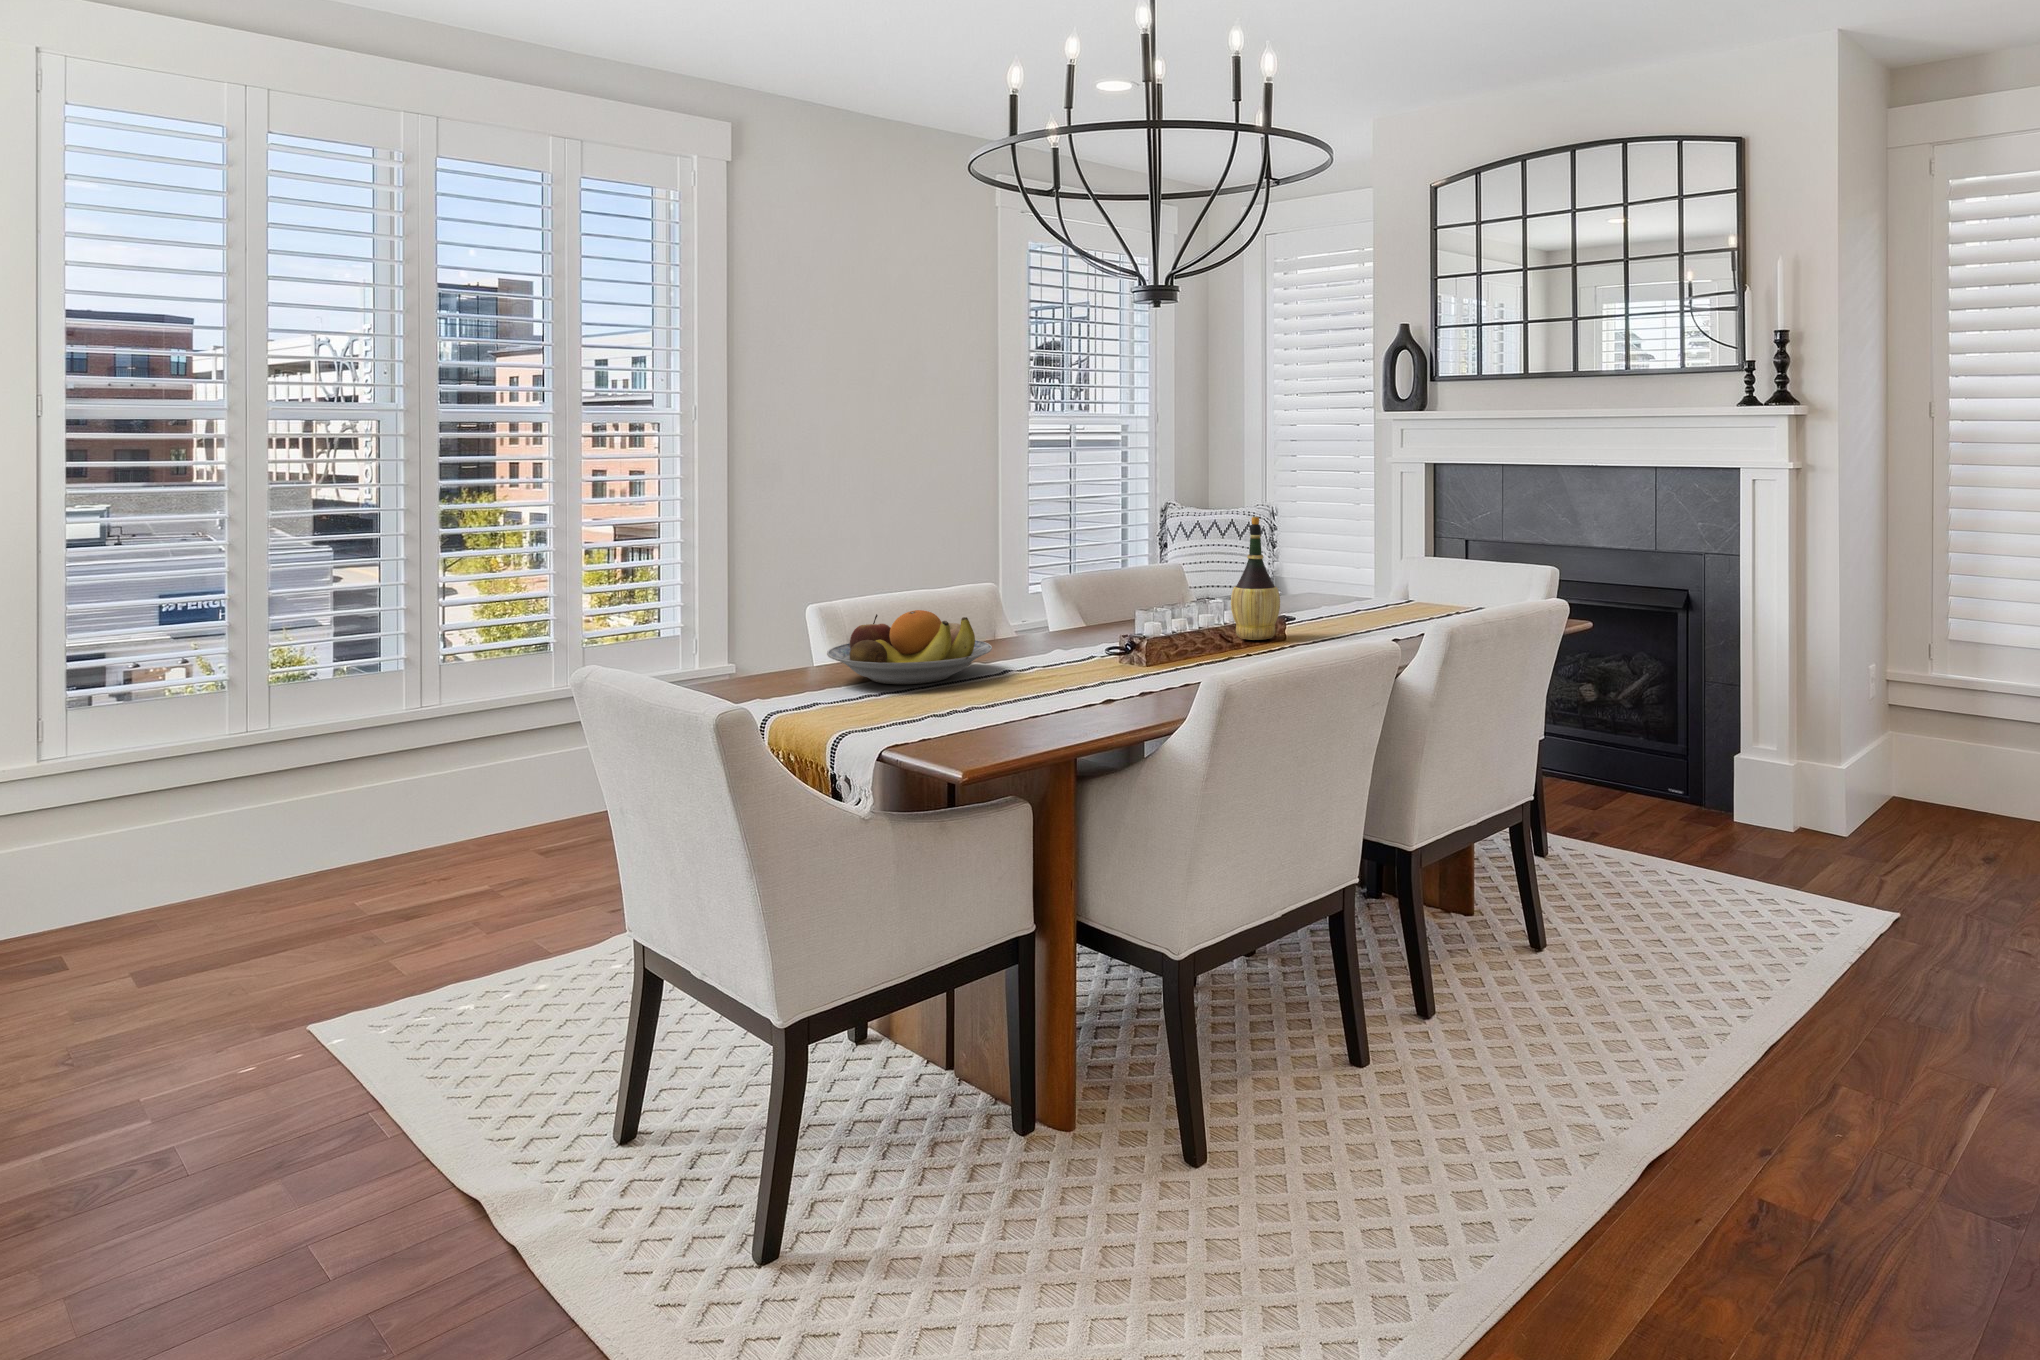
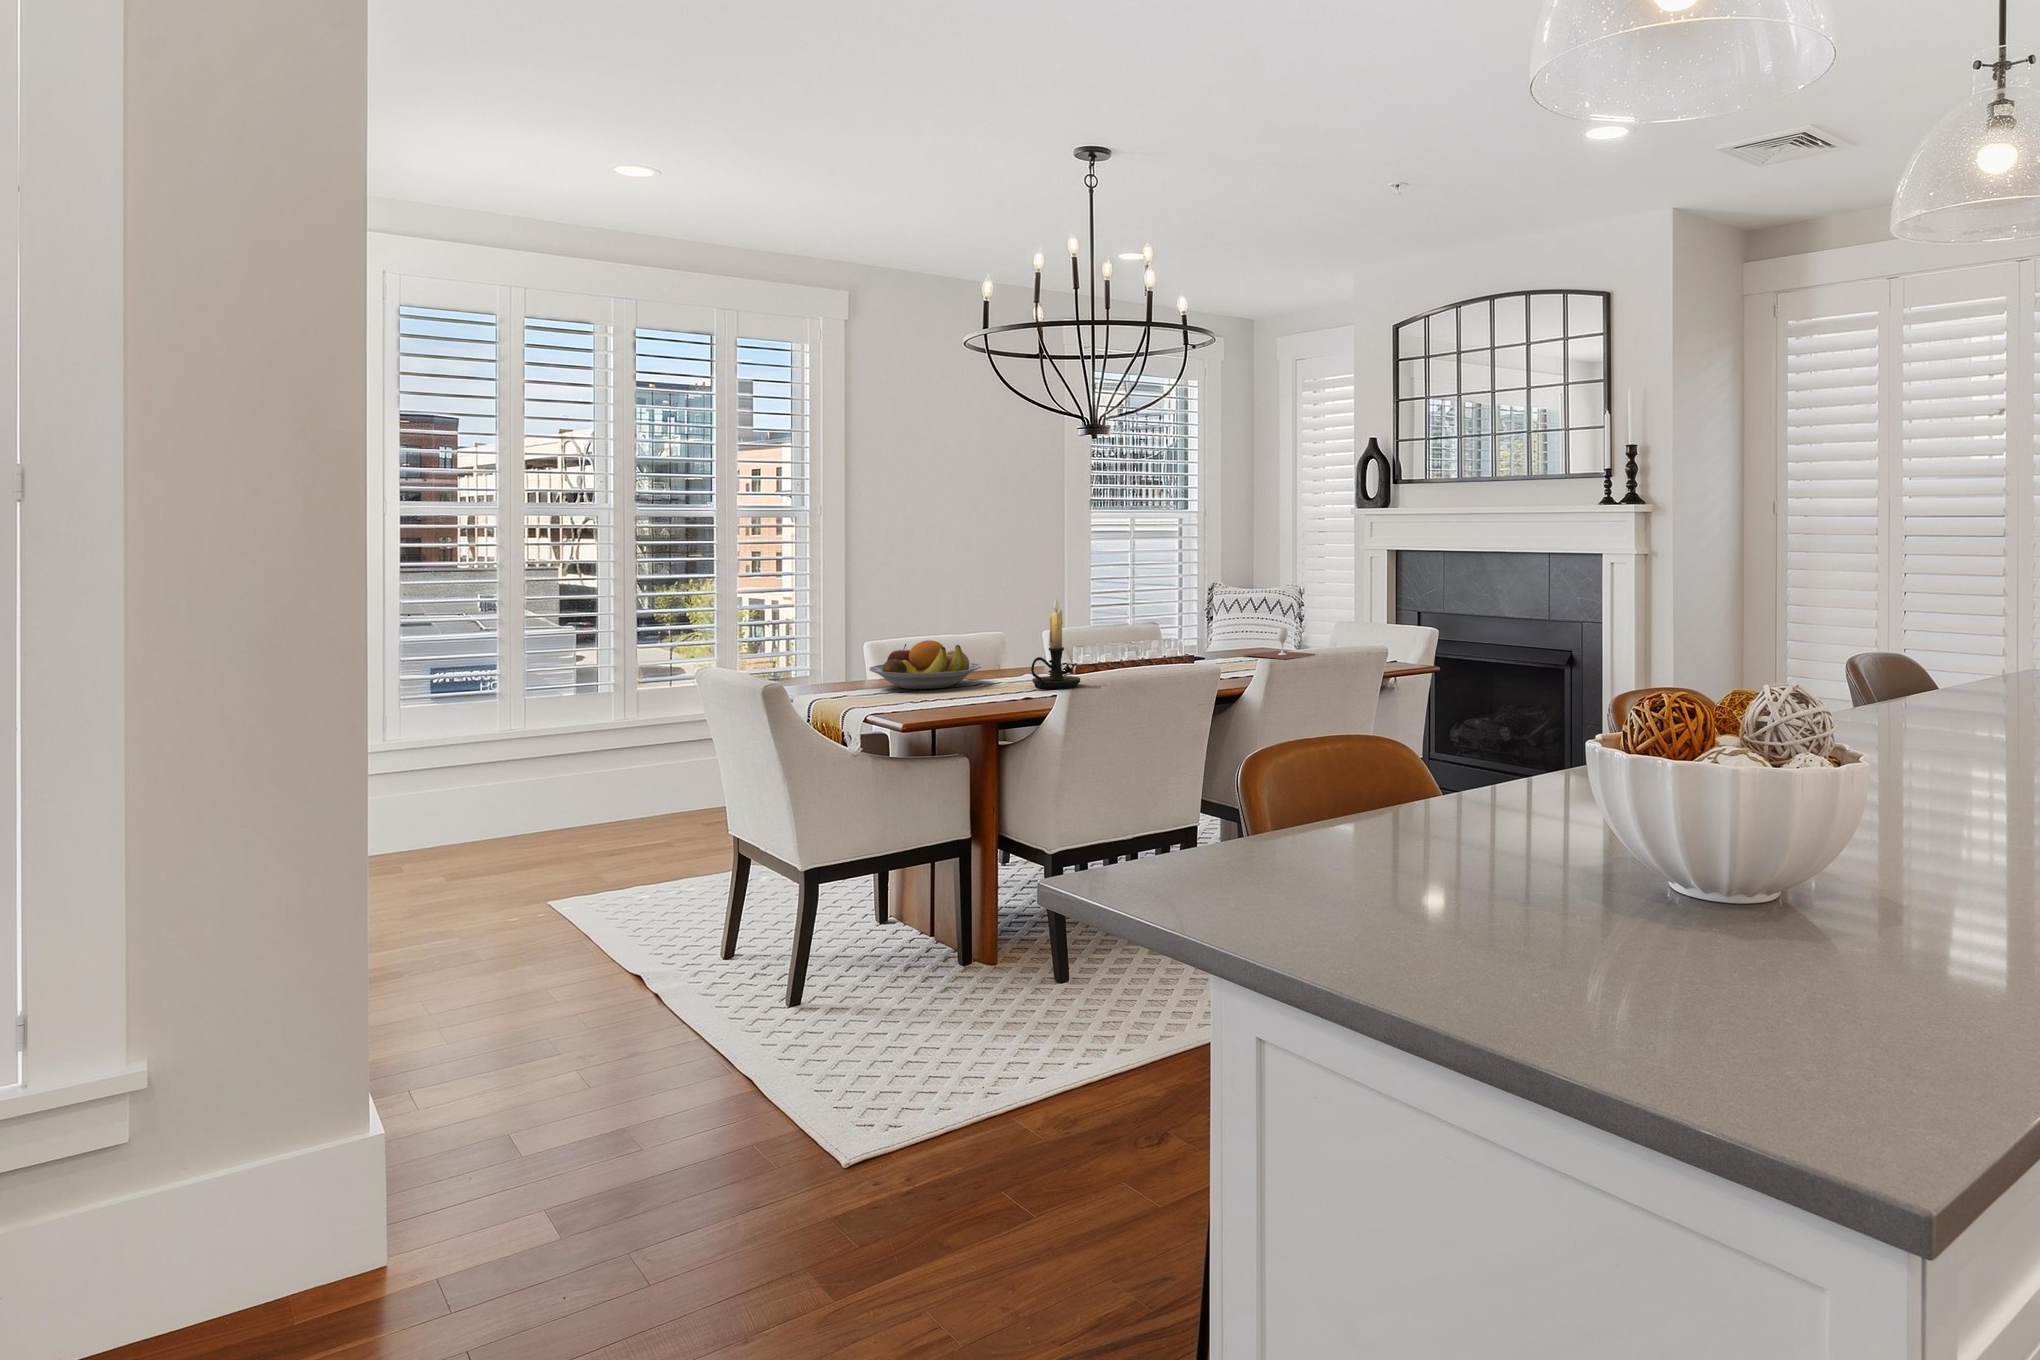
wine bottle: present [1231,517,1280,640] -> none [1163,582,1198,669]
candle holder: none [1078,545,1149,682] -> present [1031,598,1080,689]
wine glass: none [1309,574,1418,619] -> present [1244,628,1315,659]

